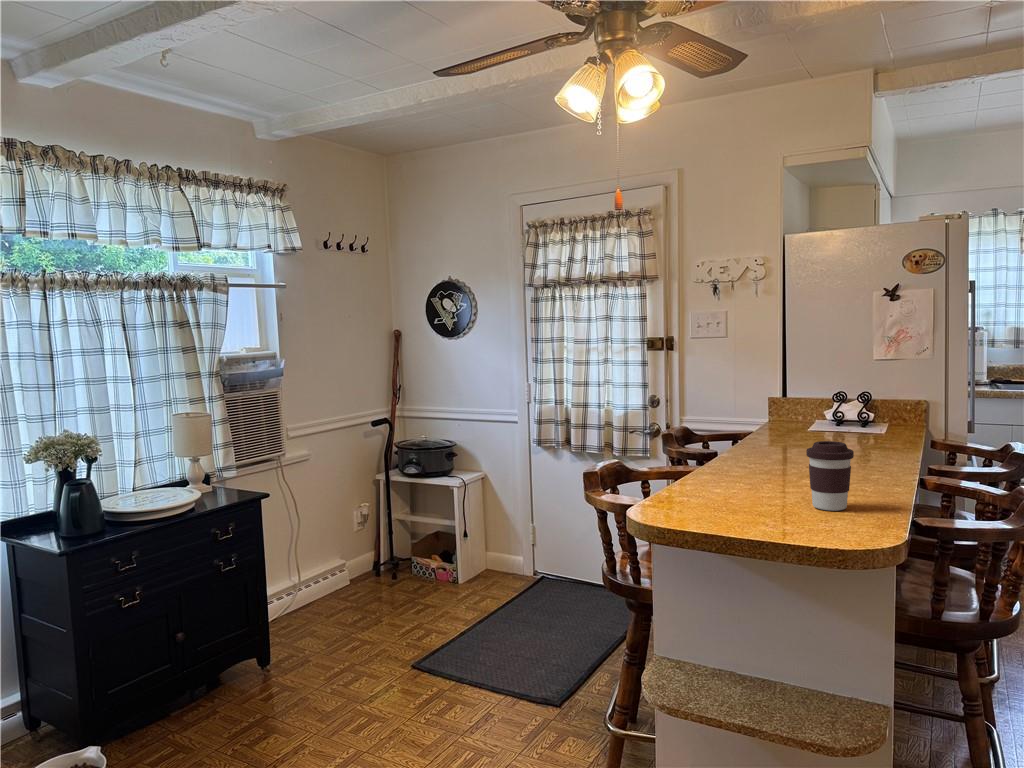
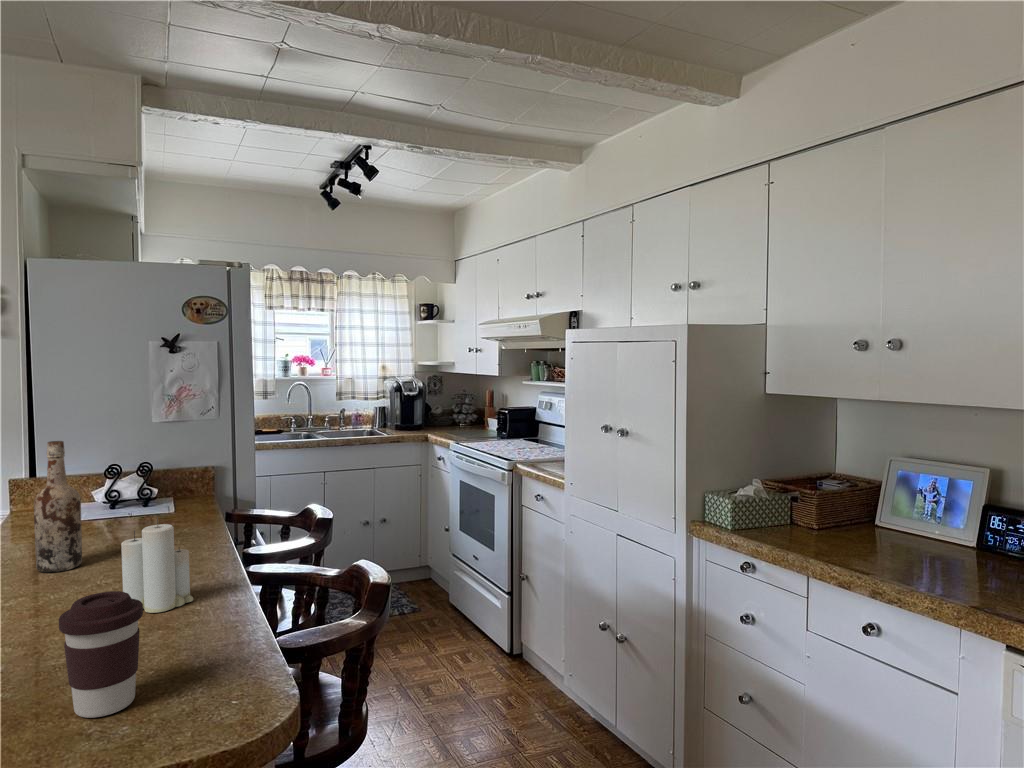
wine bottle: none [788,363,817,453] -> present [34,441,82,572]
candle: none [842,414,892,480] -> present [121,518,193,613]

